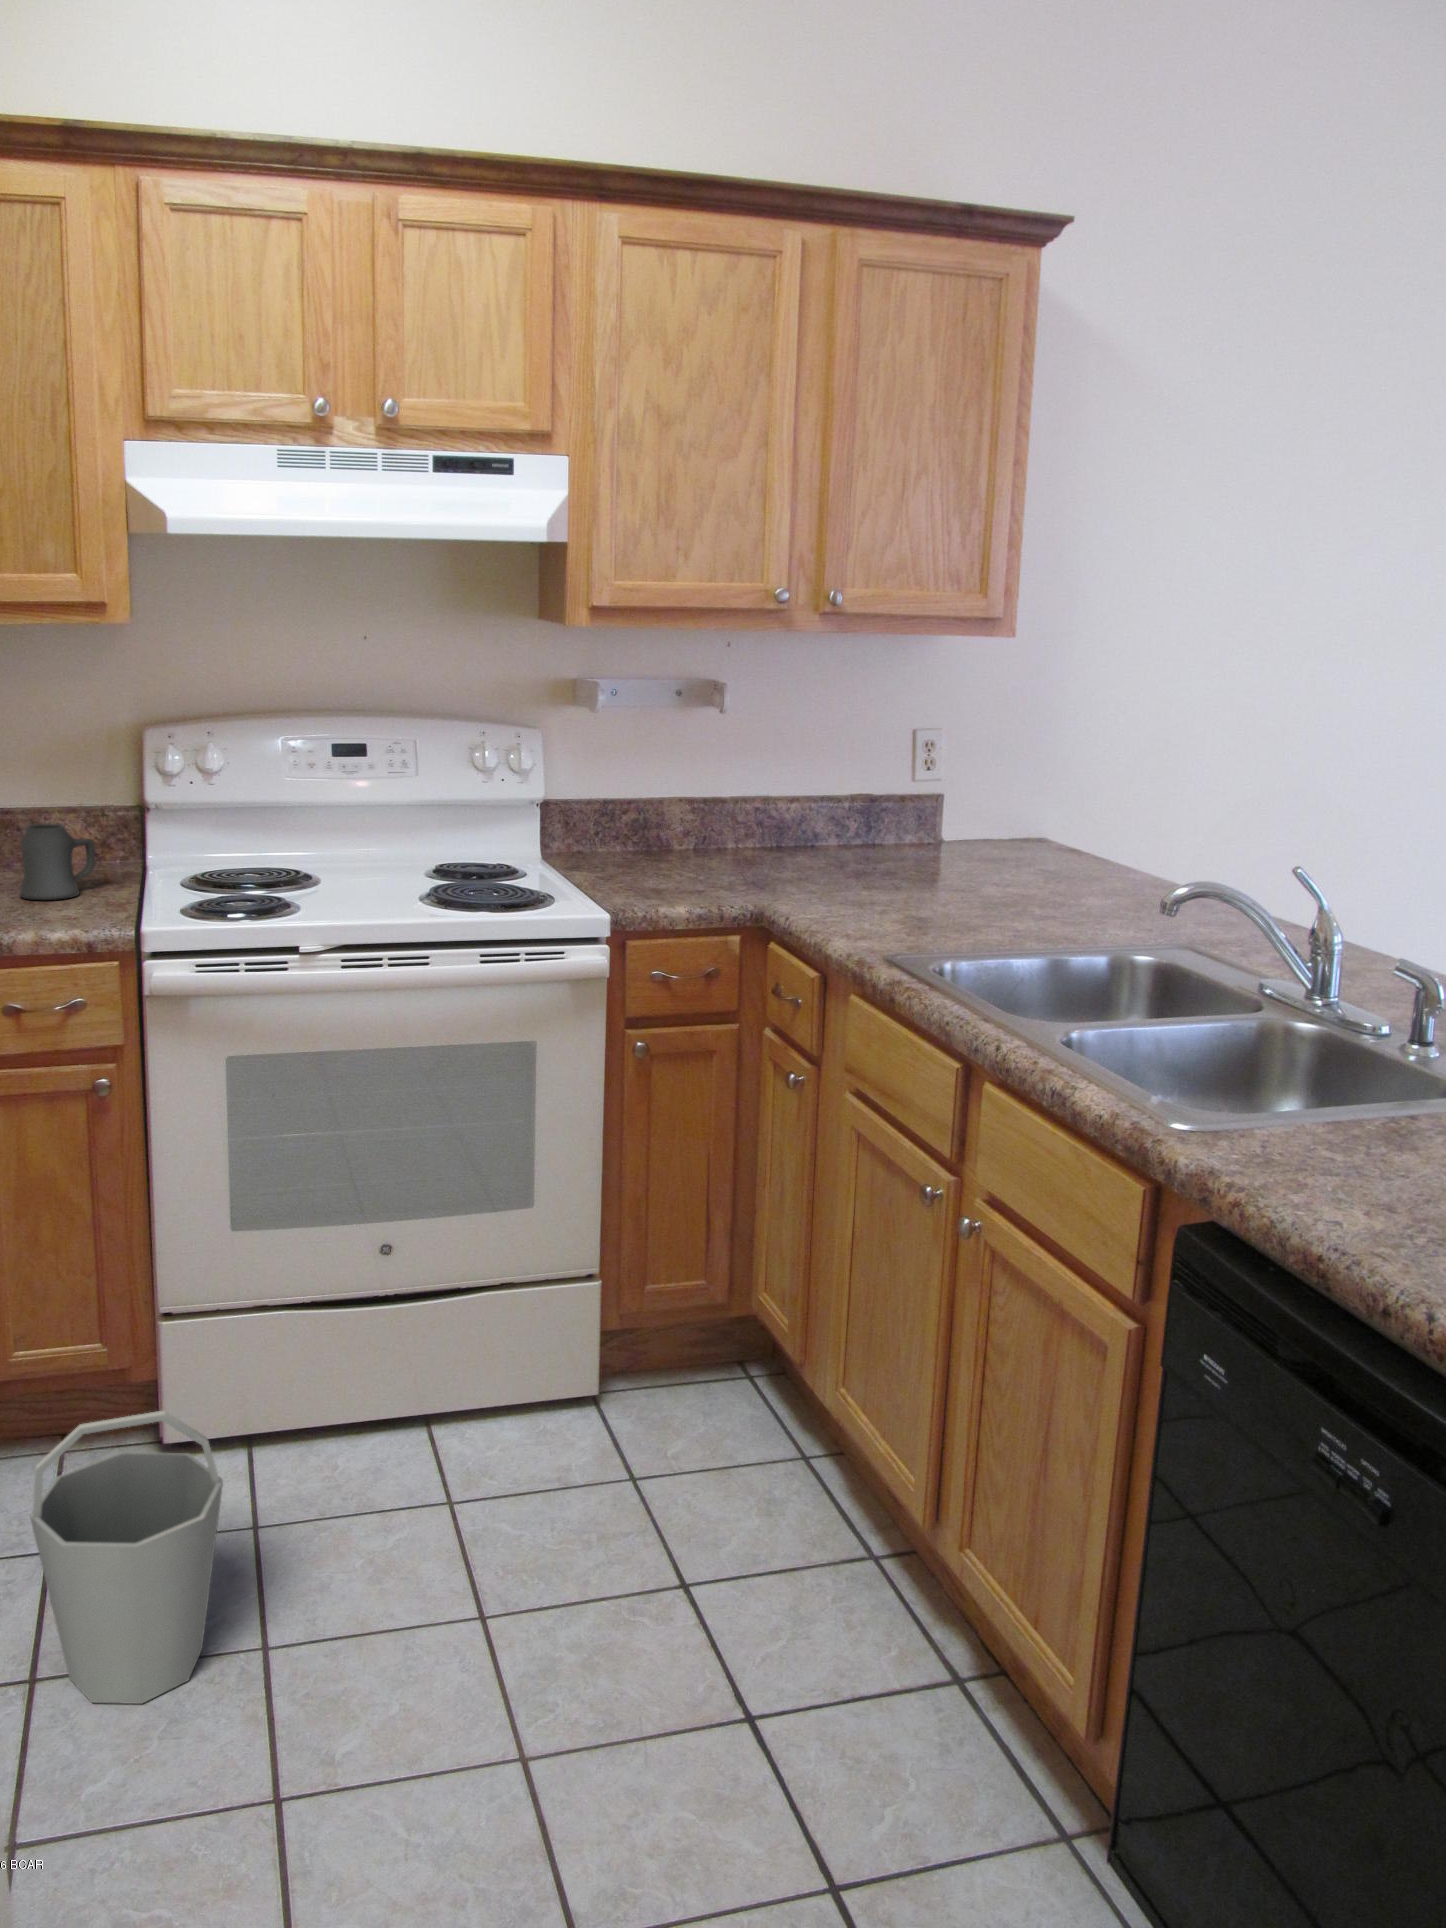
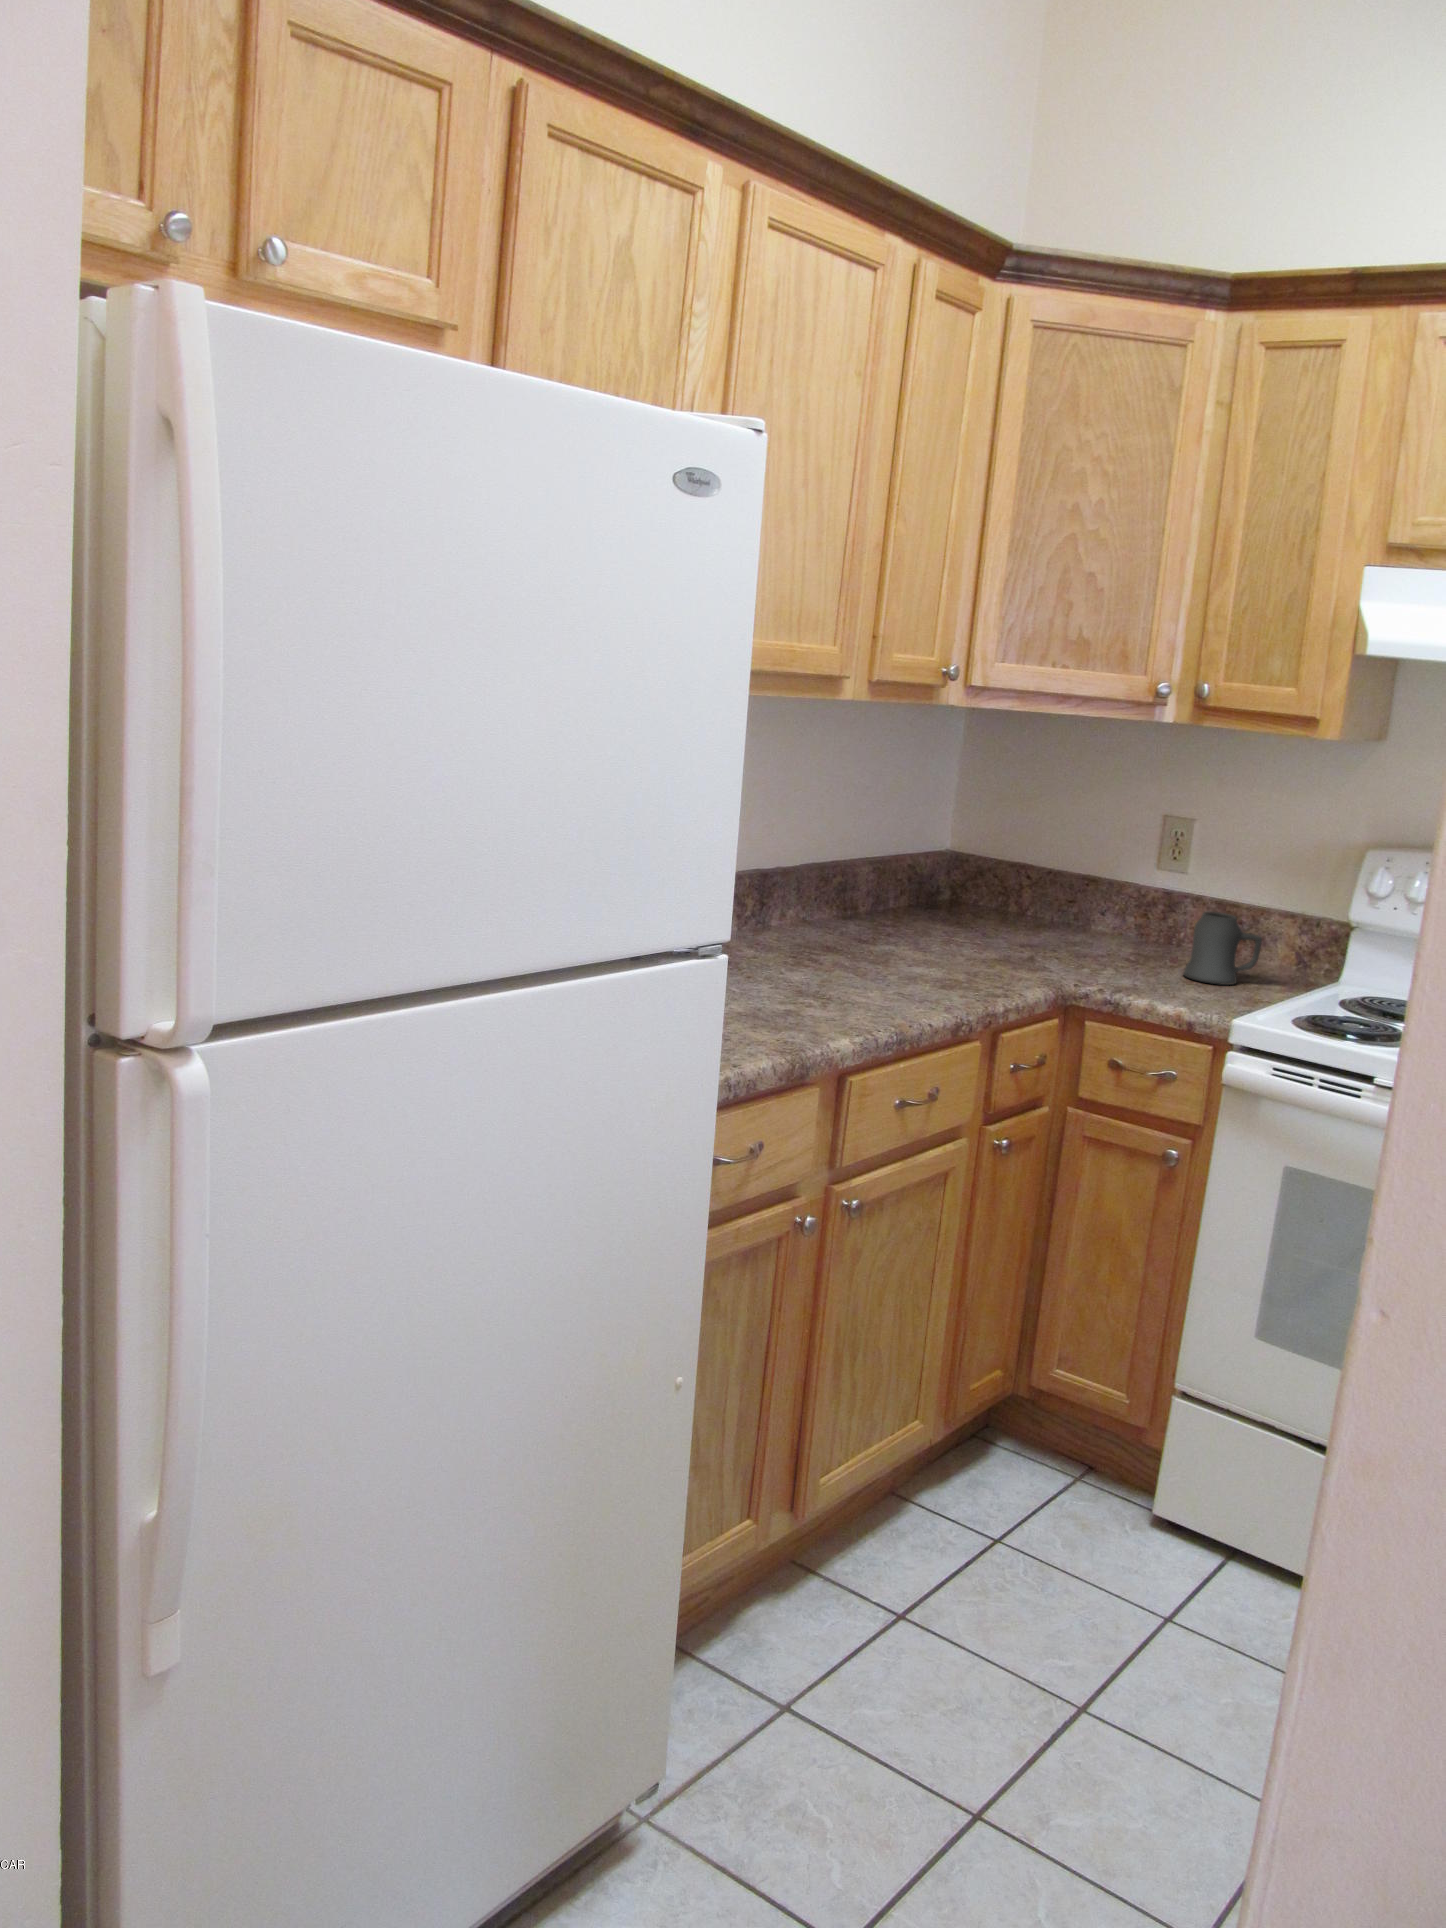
bucket: present [30,1411,223,1704] -> none [923,1413,1082,1690]

